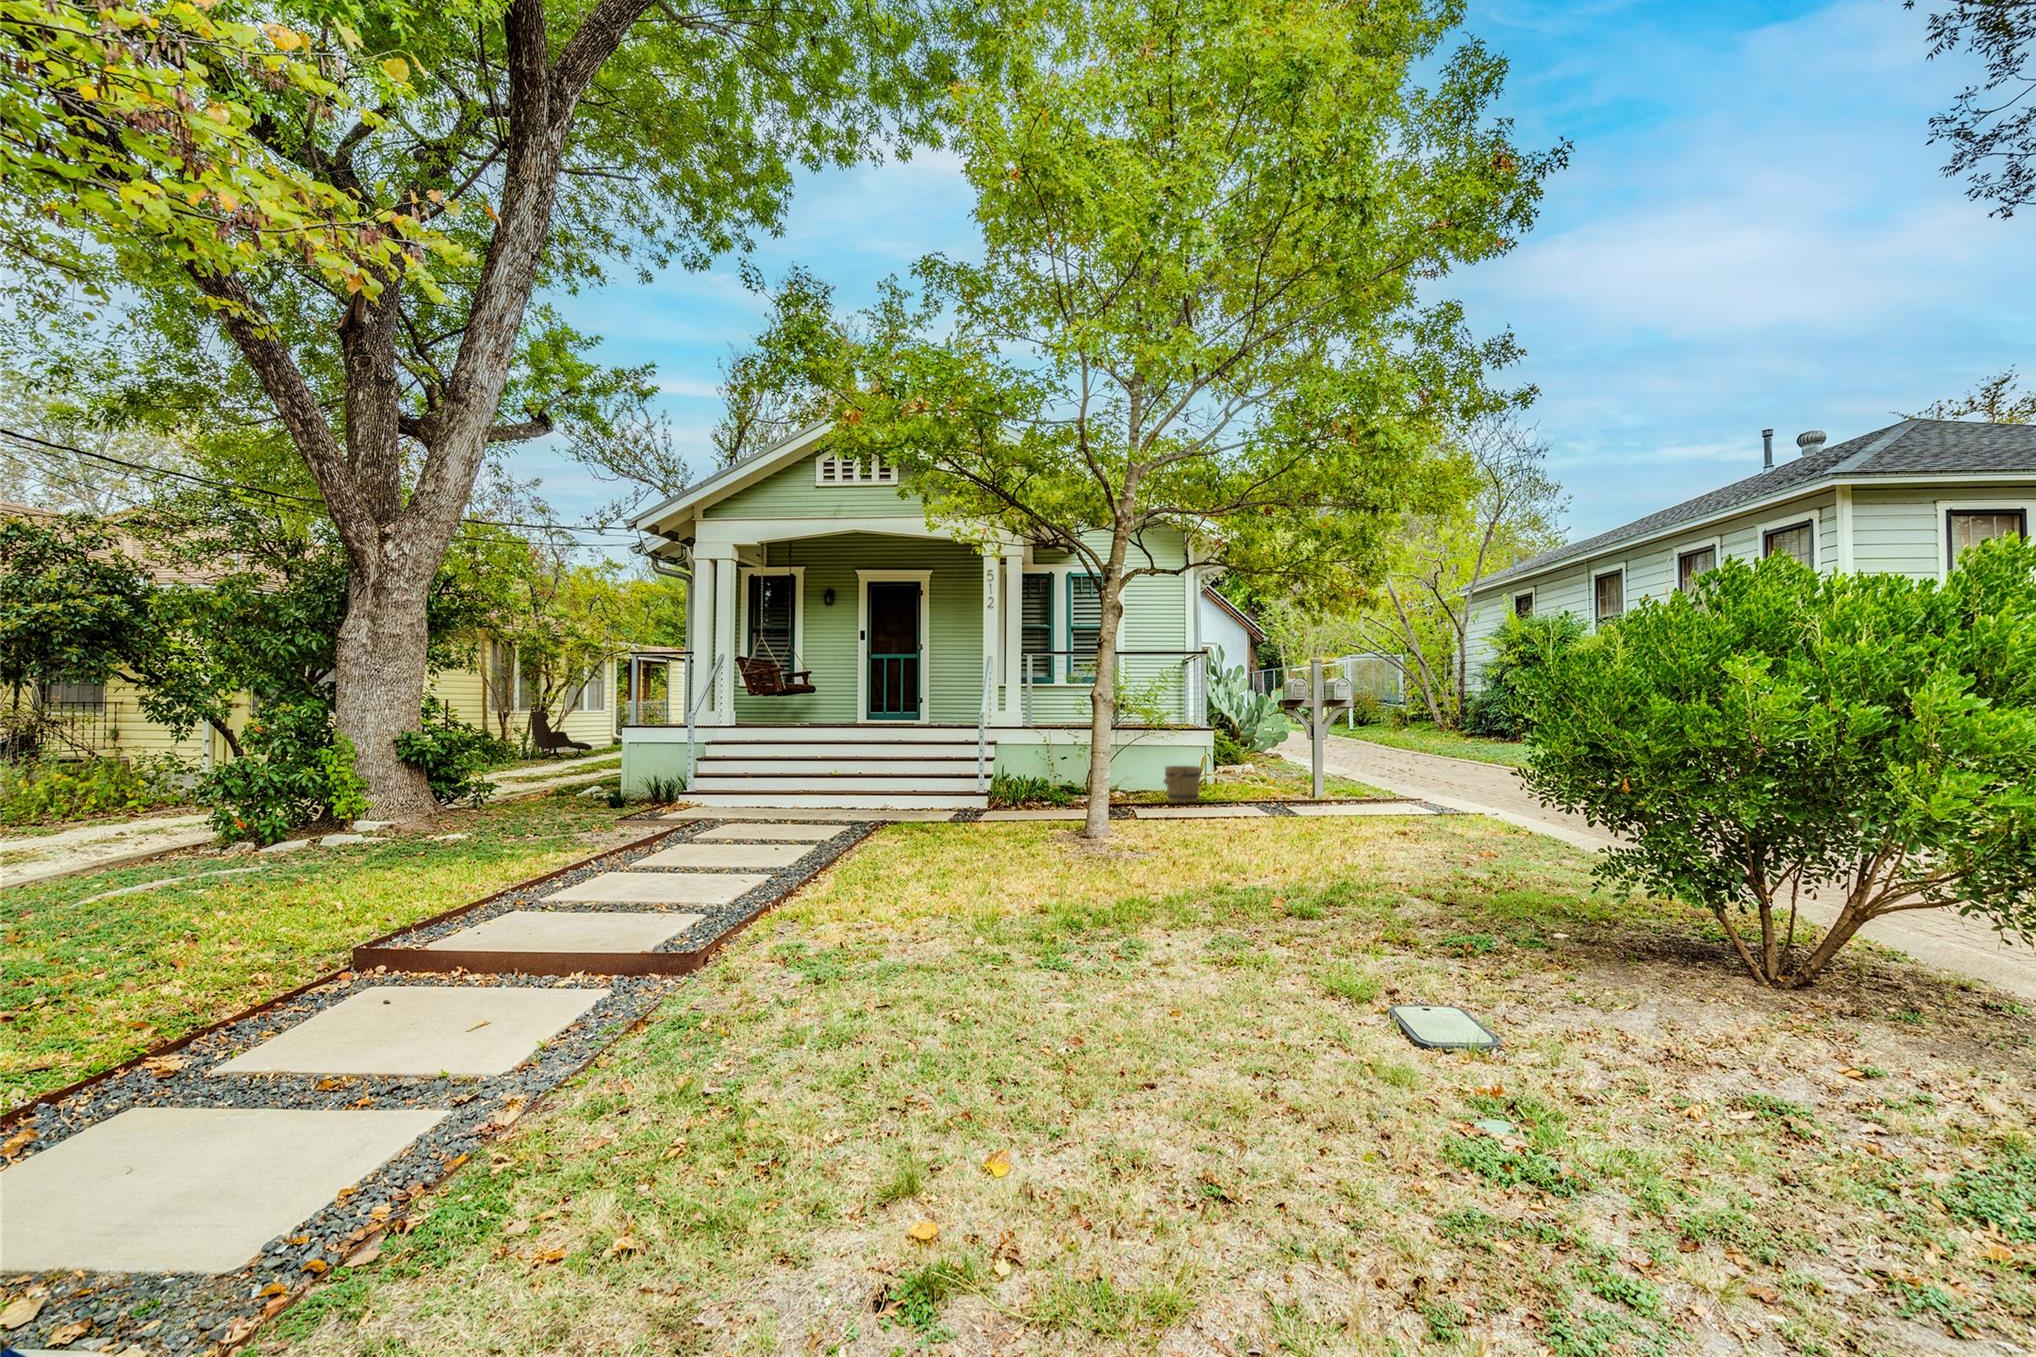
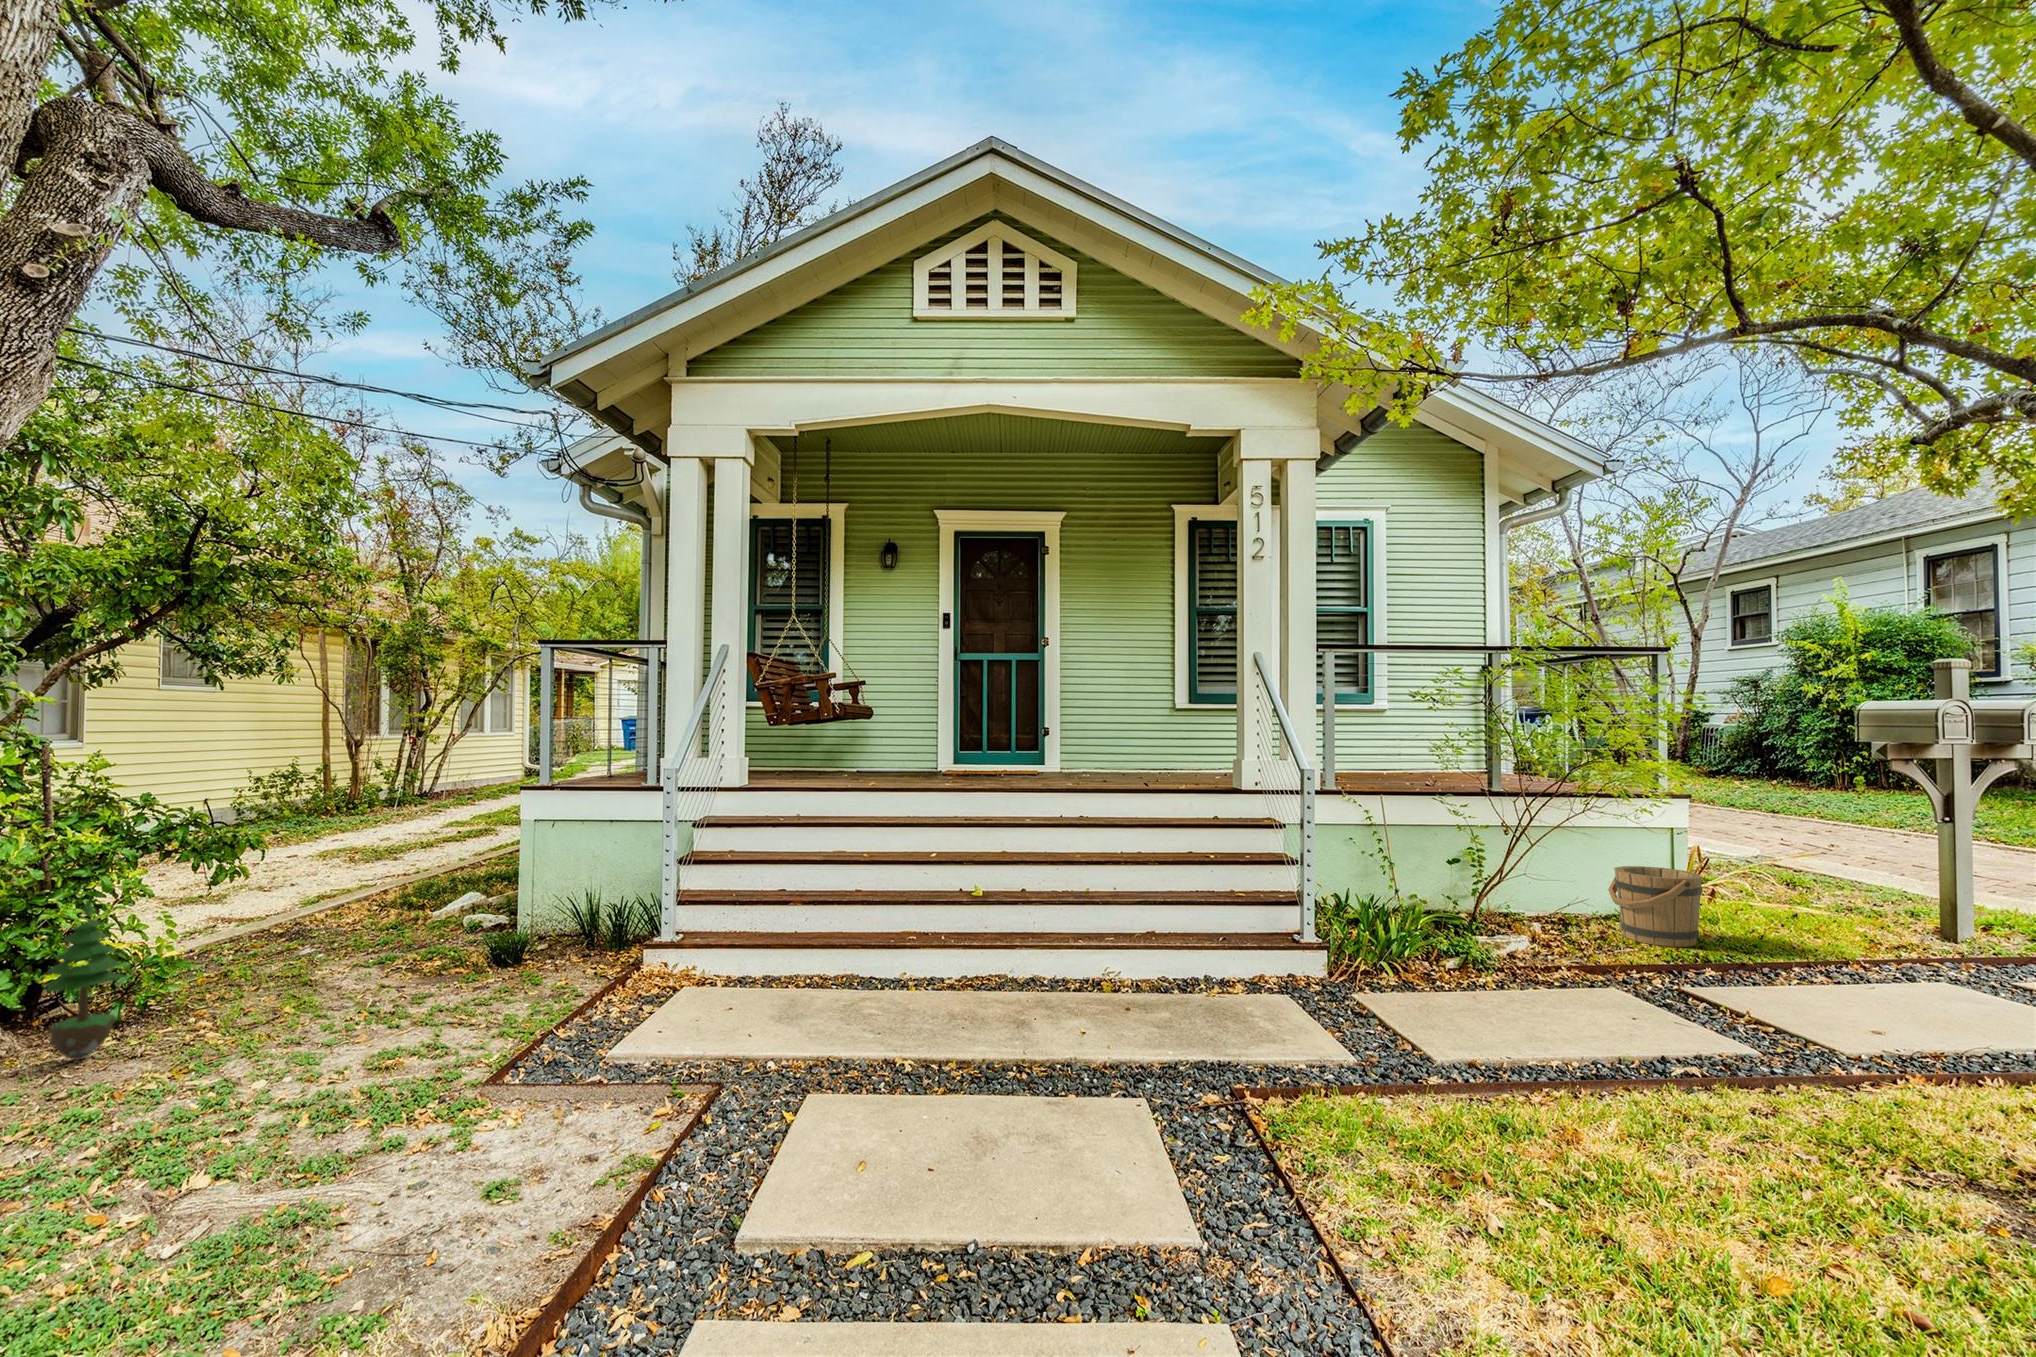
lounge chair: present [531,711,592,760] -> none [400,736,491,806]
potted tree: none [463,764,488,824] -> present [45,902,122,1060]

